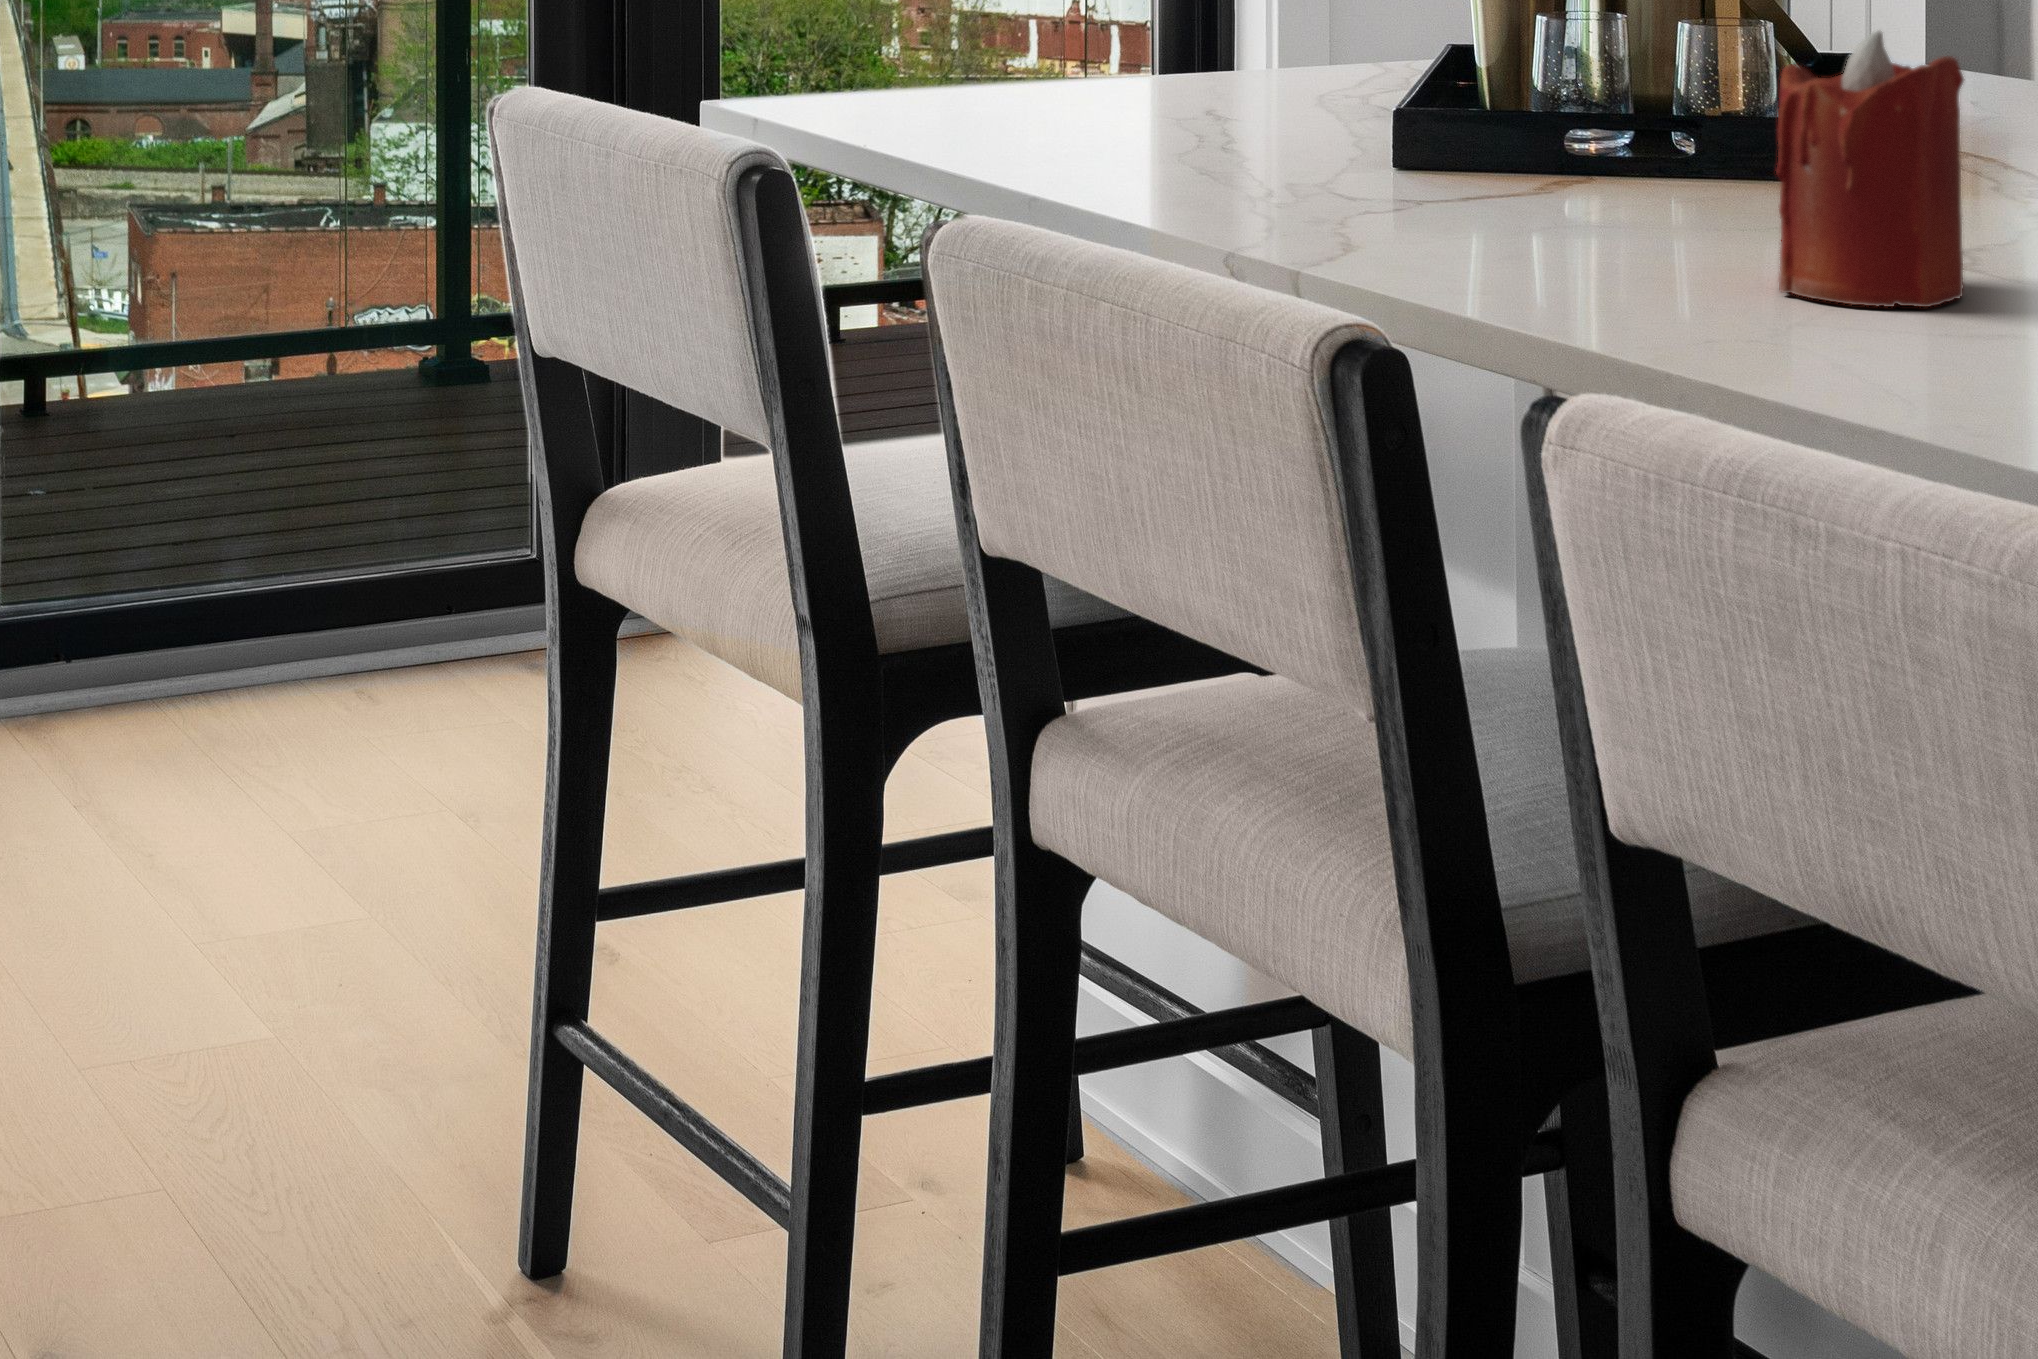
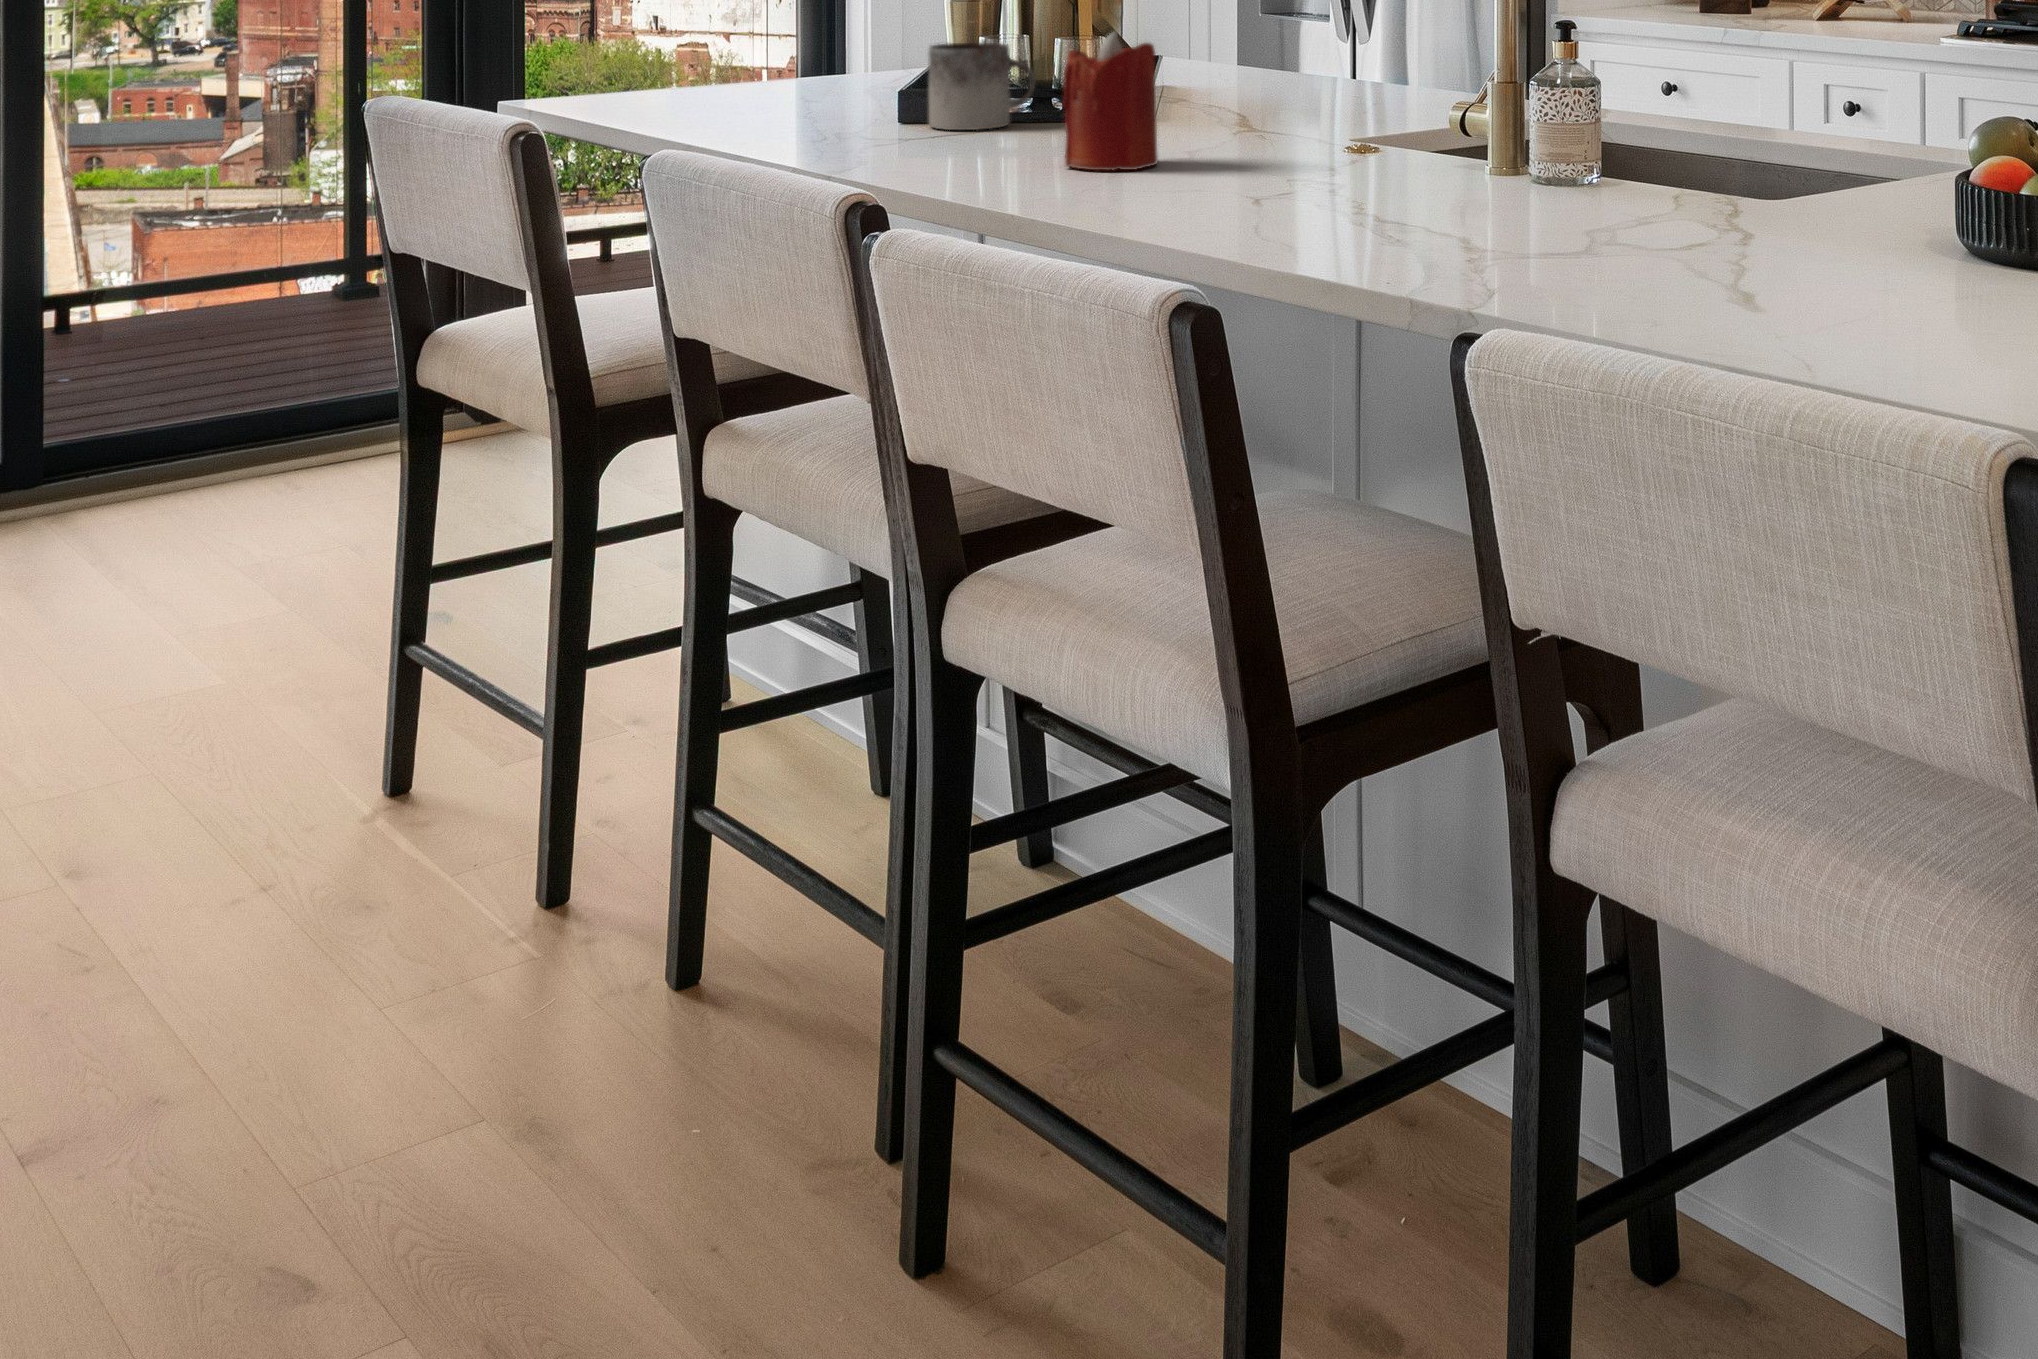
mug: none [1444,24,1637,187] -> present [928,42,1035,130]

